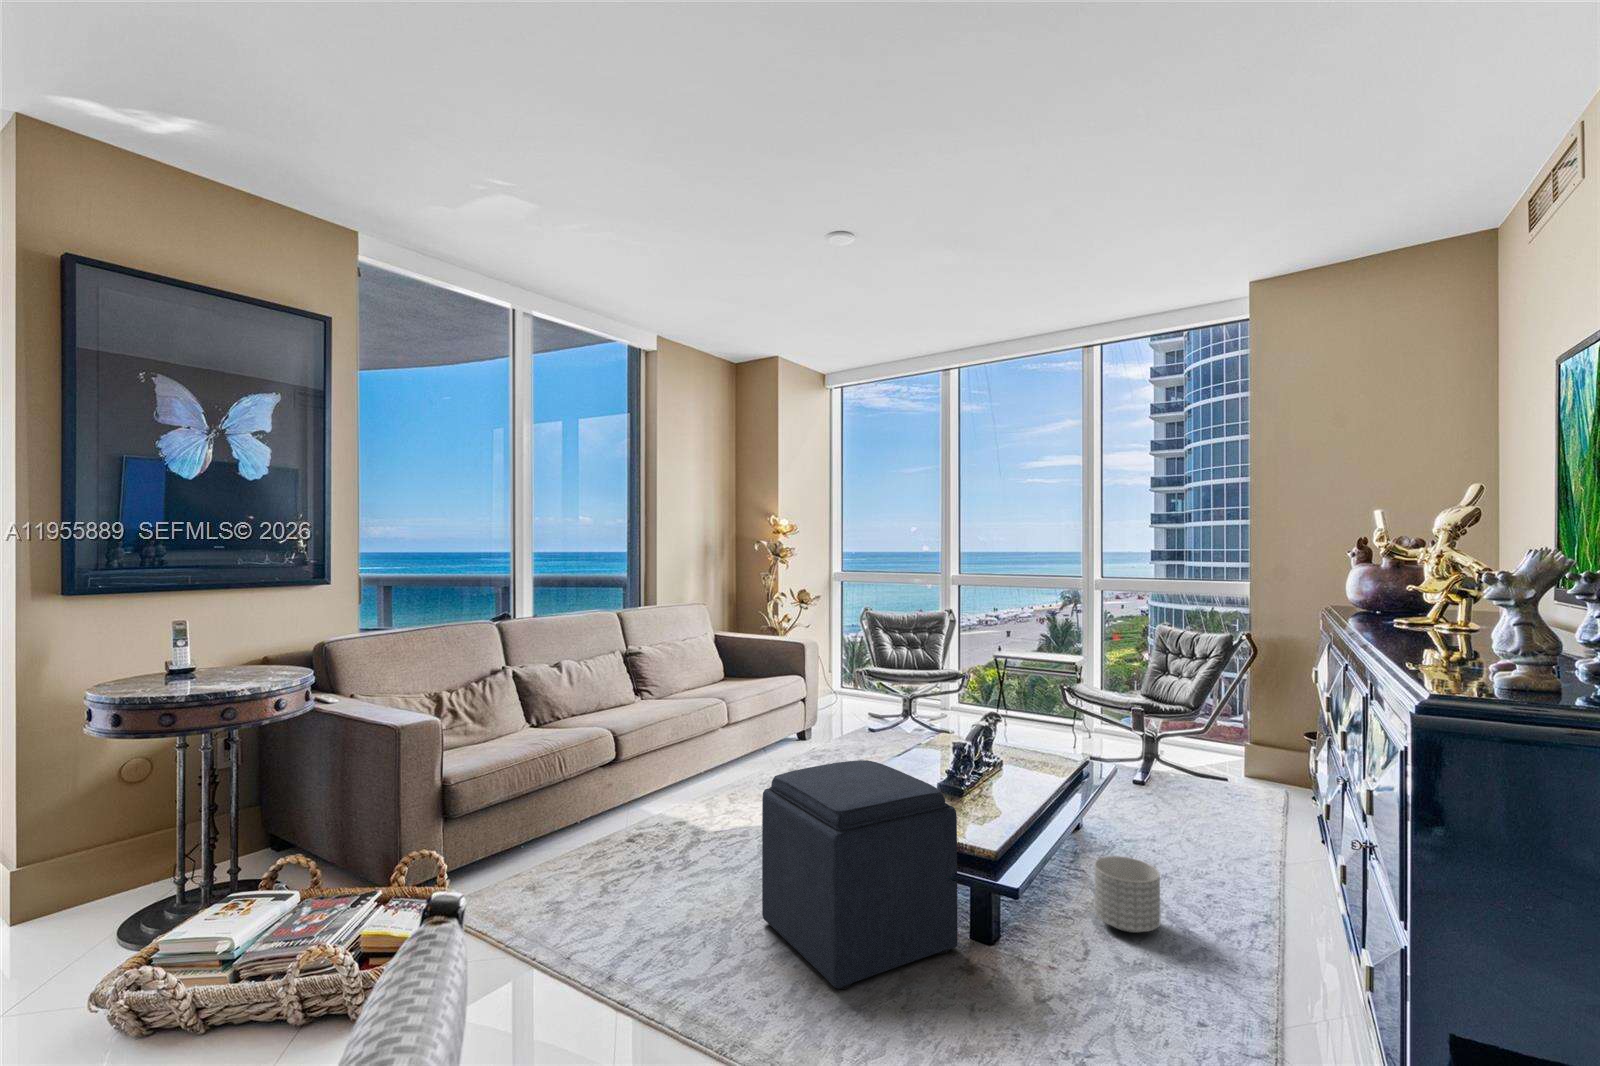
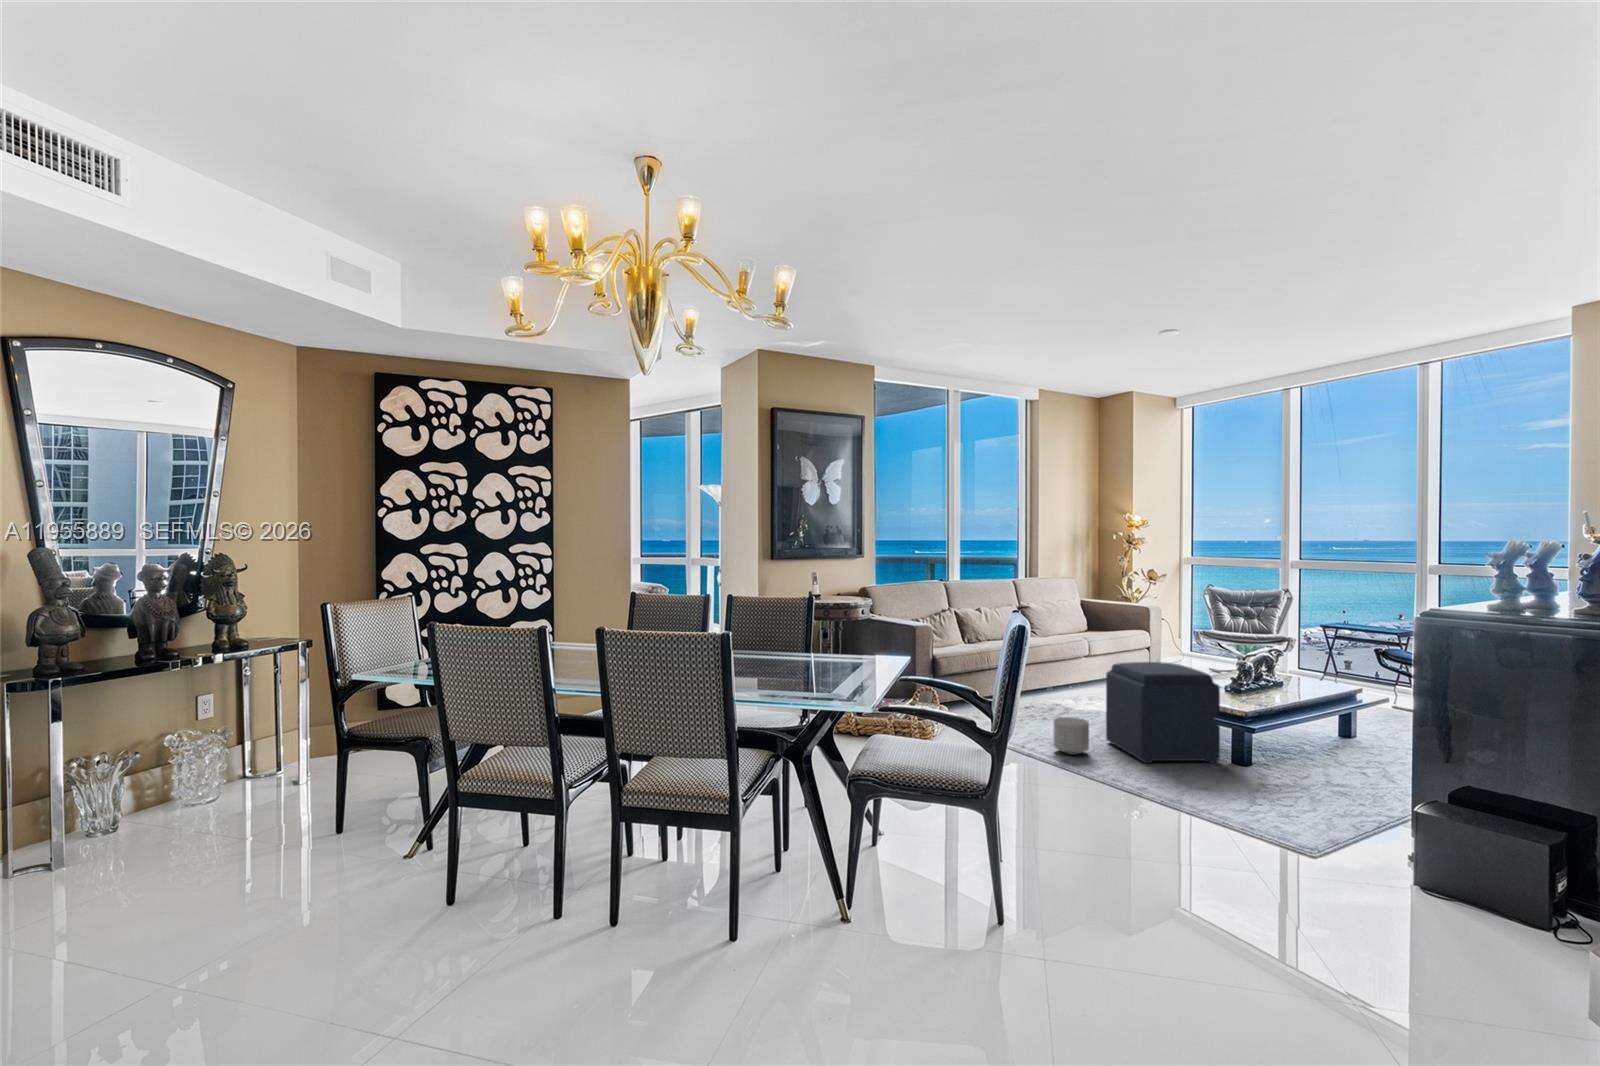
planter: present [1094,856,1160,933] -> present [1054,717,1089,755]

